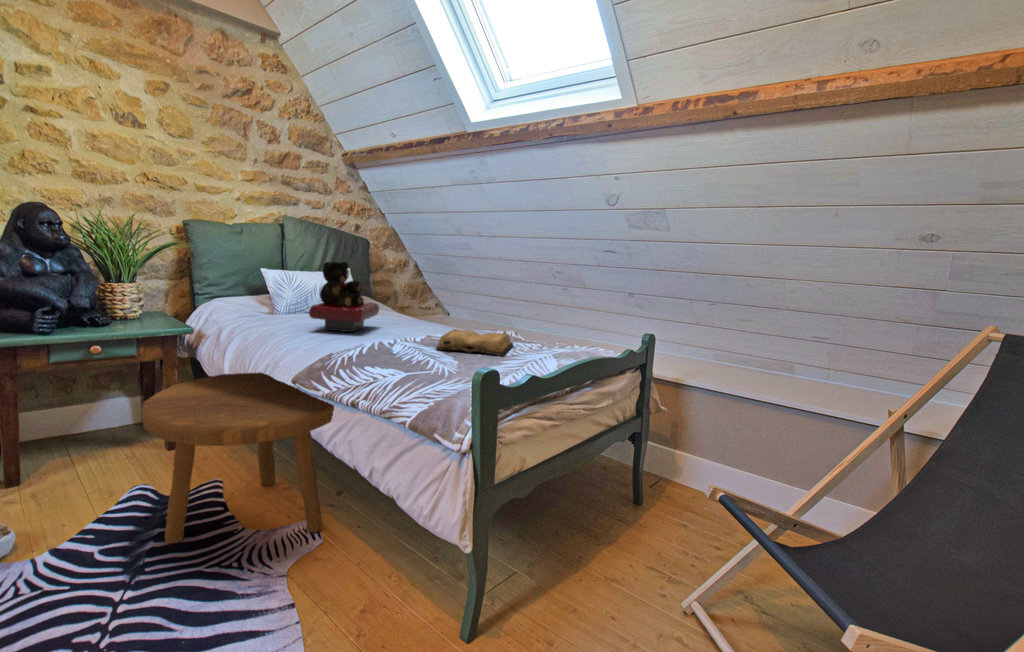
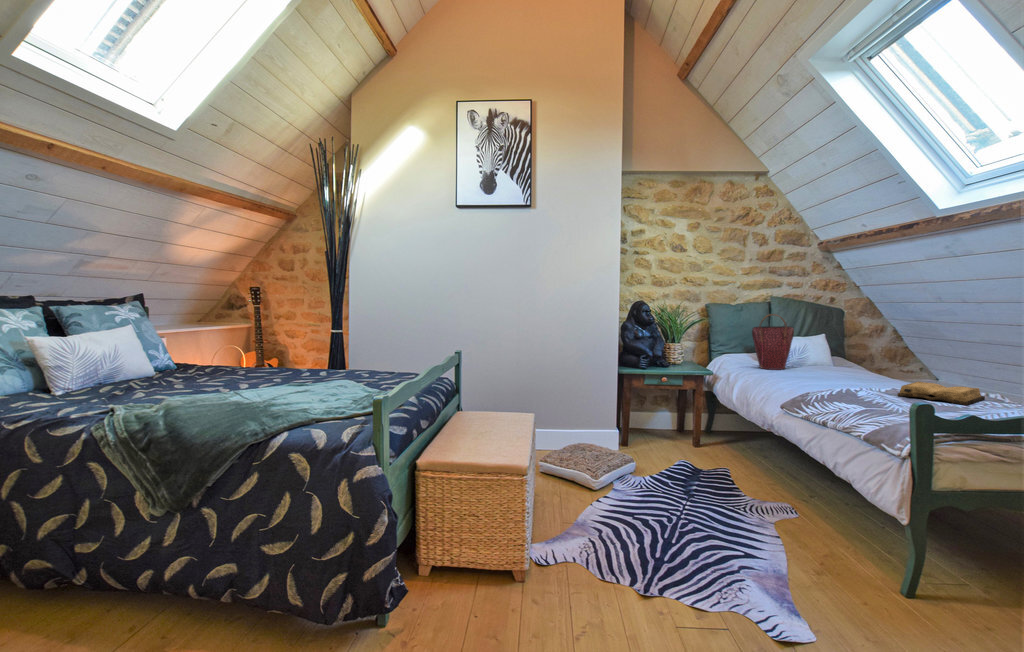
handbag: none [255,240,313,320] -> present [752,314,794,370]
teddy bear: present [309,262,379,332] -> none [791,328,849,379]
footstool: present [142,372,334,543] -> none [692,400,818,510]

